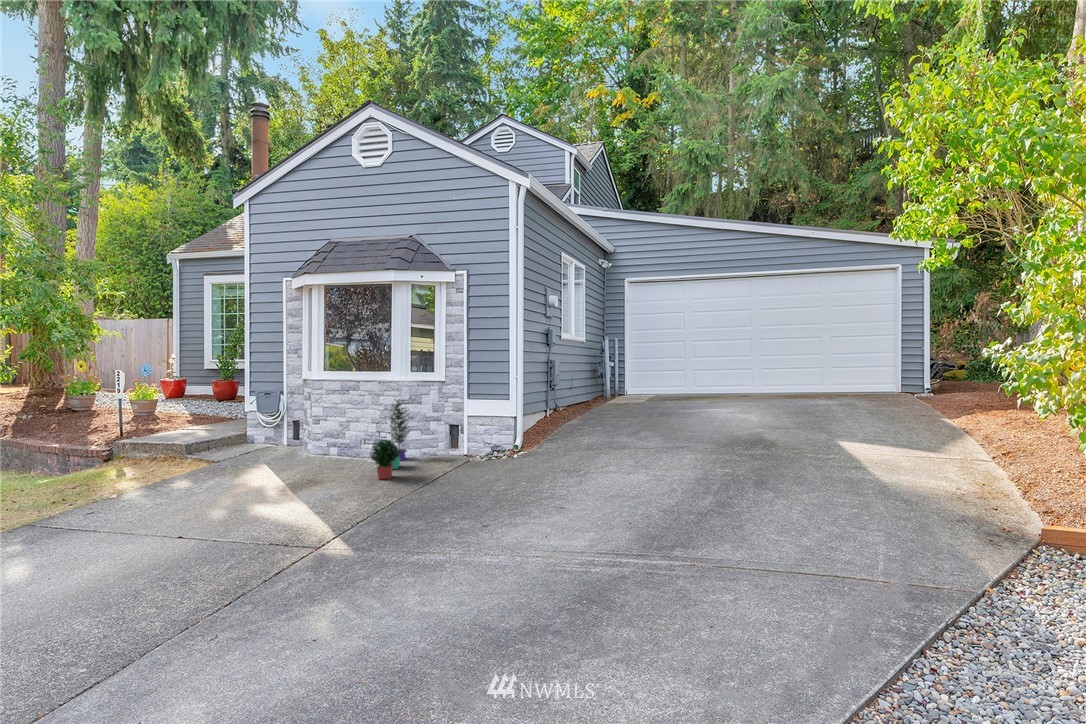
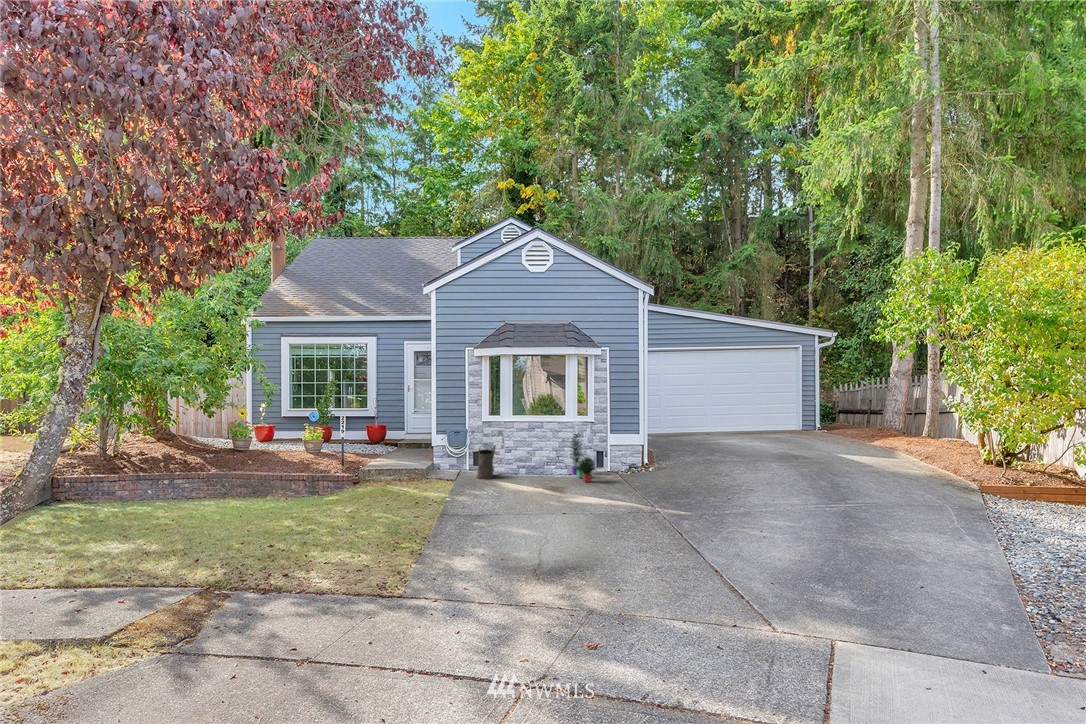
watering can: none [241,412,298,465] -> present [477,445,496,479]

